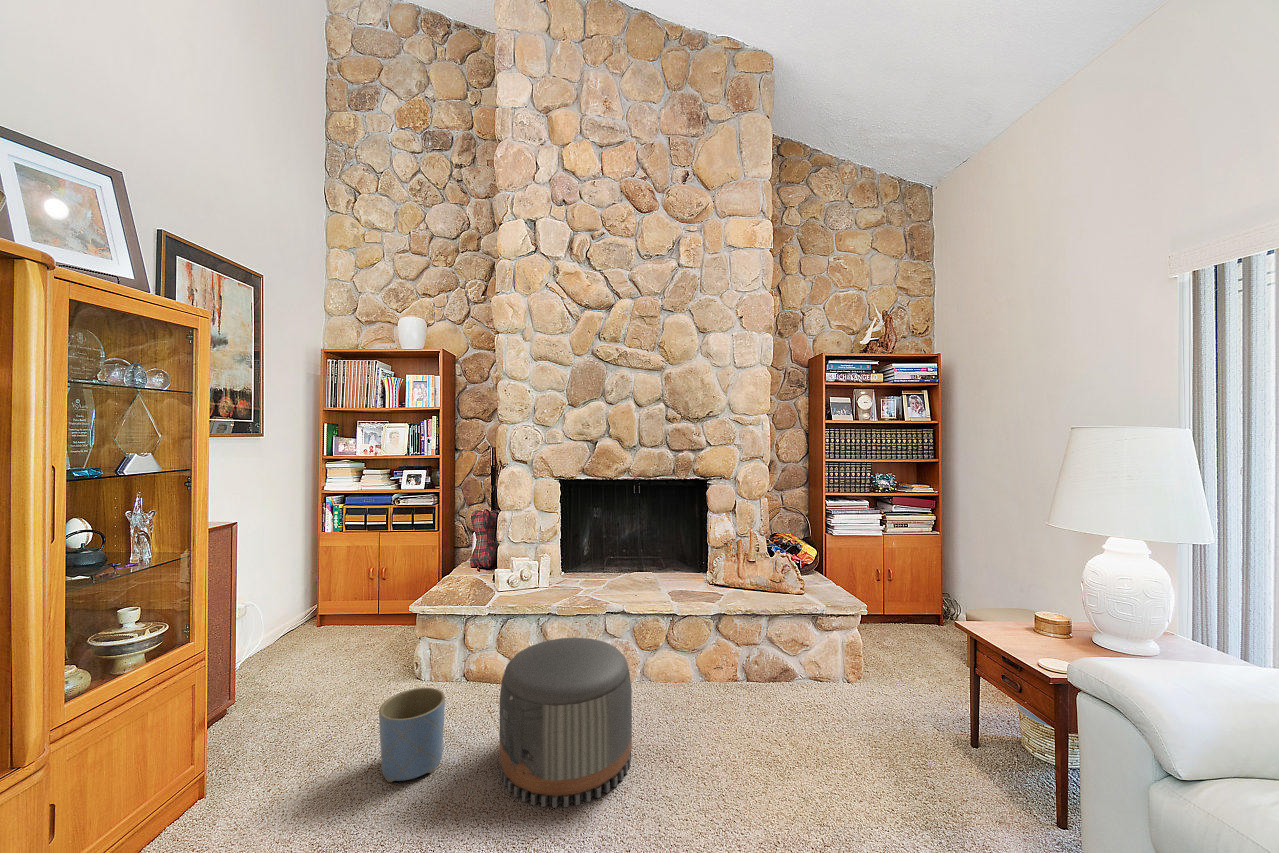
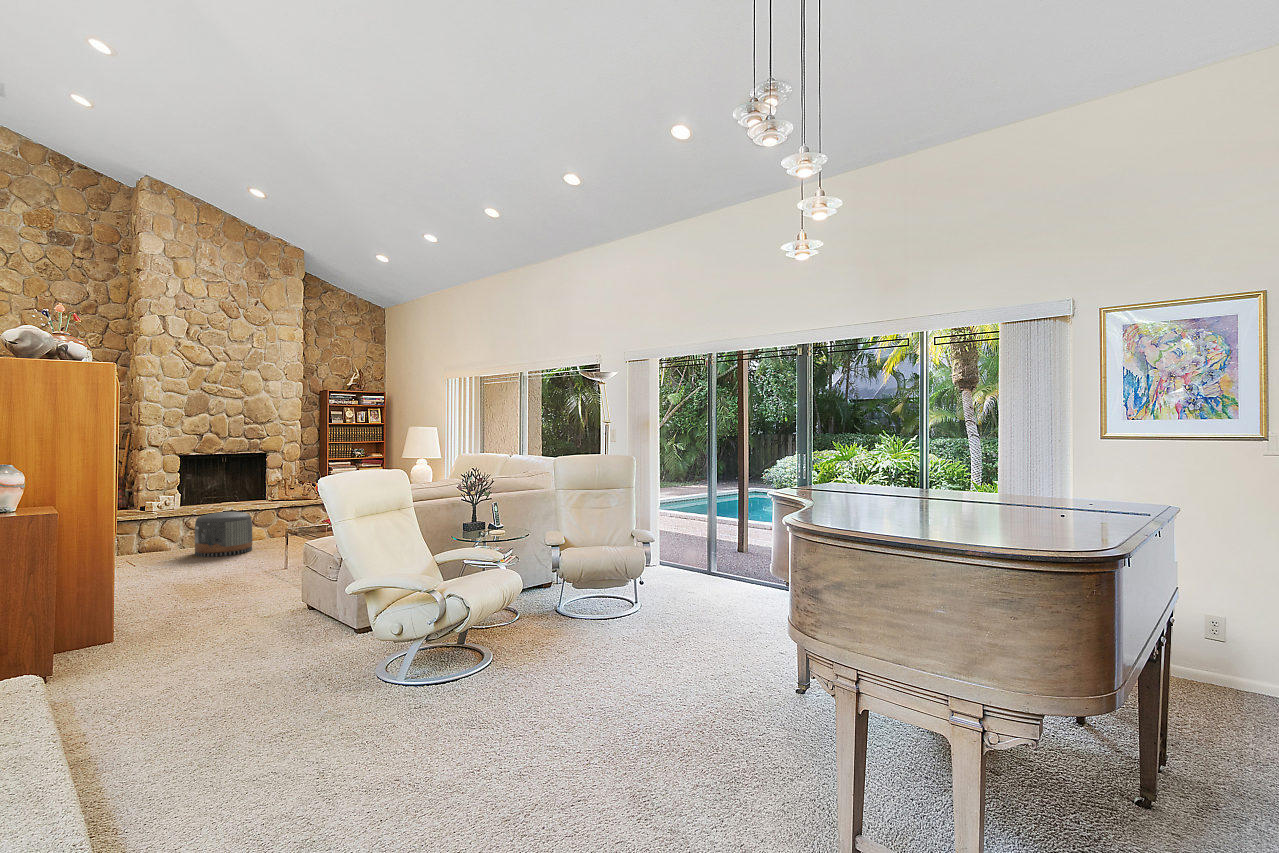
planter: present [379,688,445,782] -> none [141,535,170,563]

